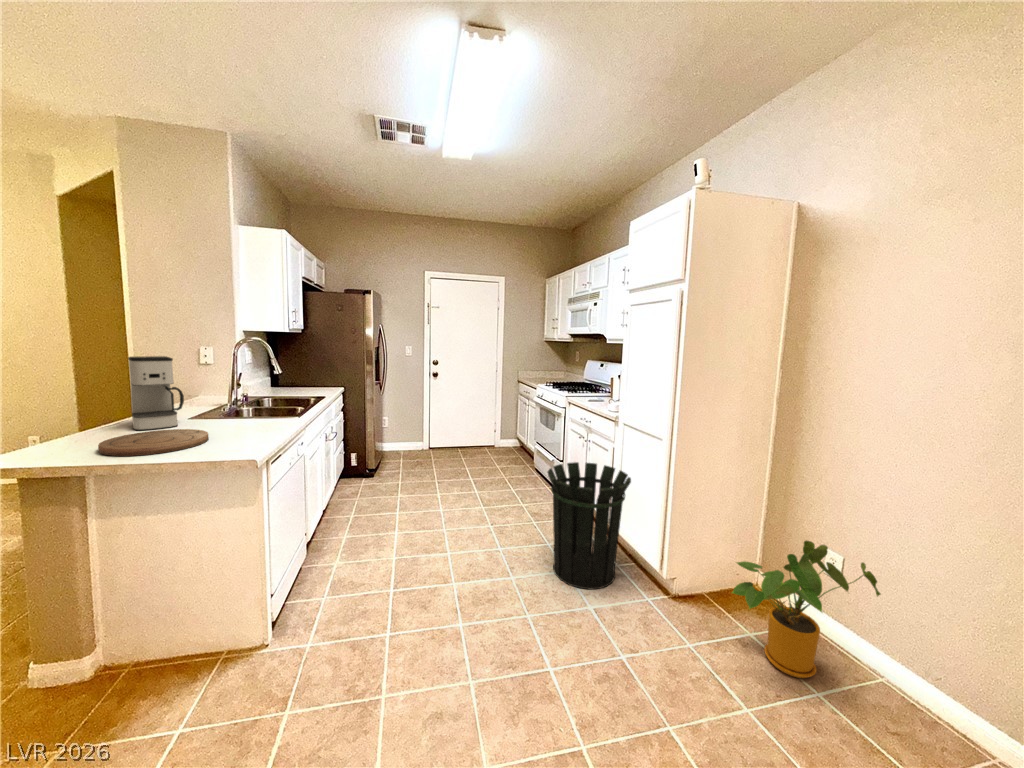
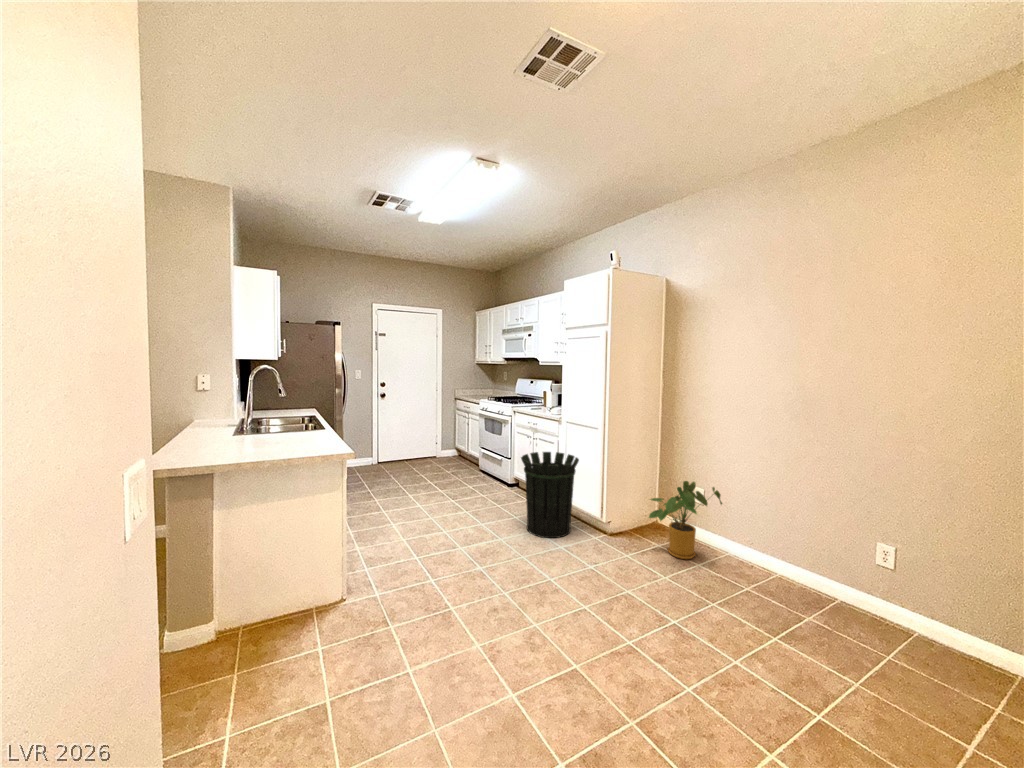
coffee maker: present [128,356,184,430] -> none [185,383,233,445]
cutting board: present [98,429,209,456] -> none [208,440,287,459]

